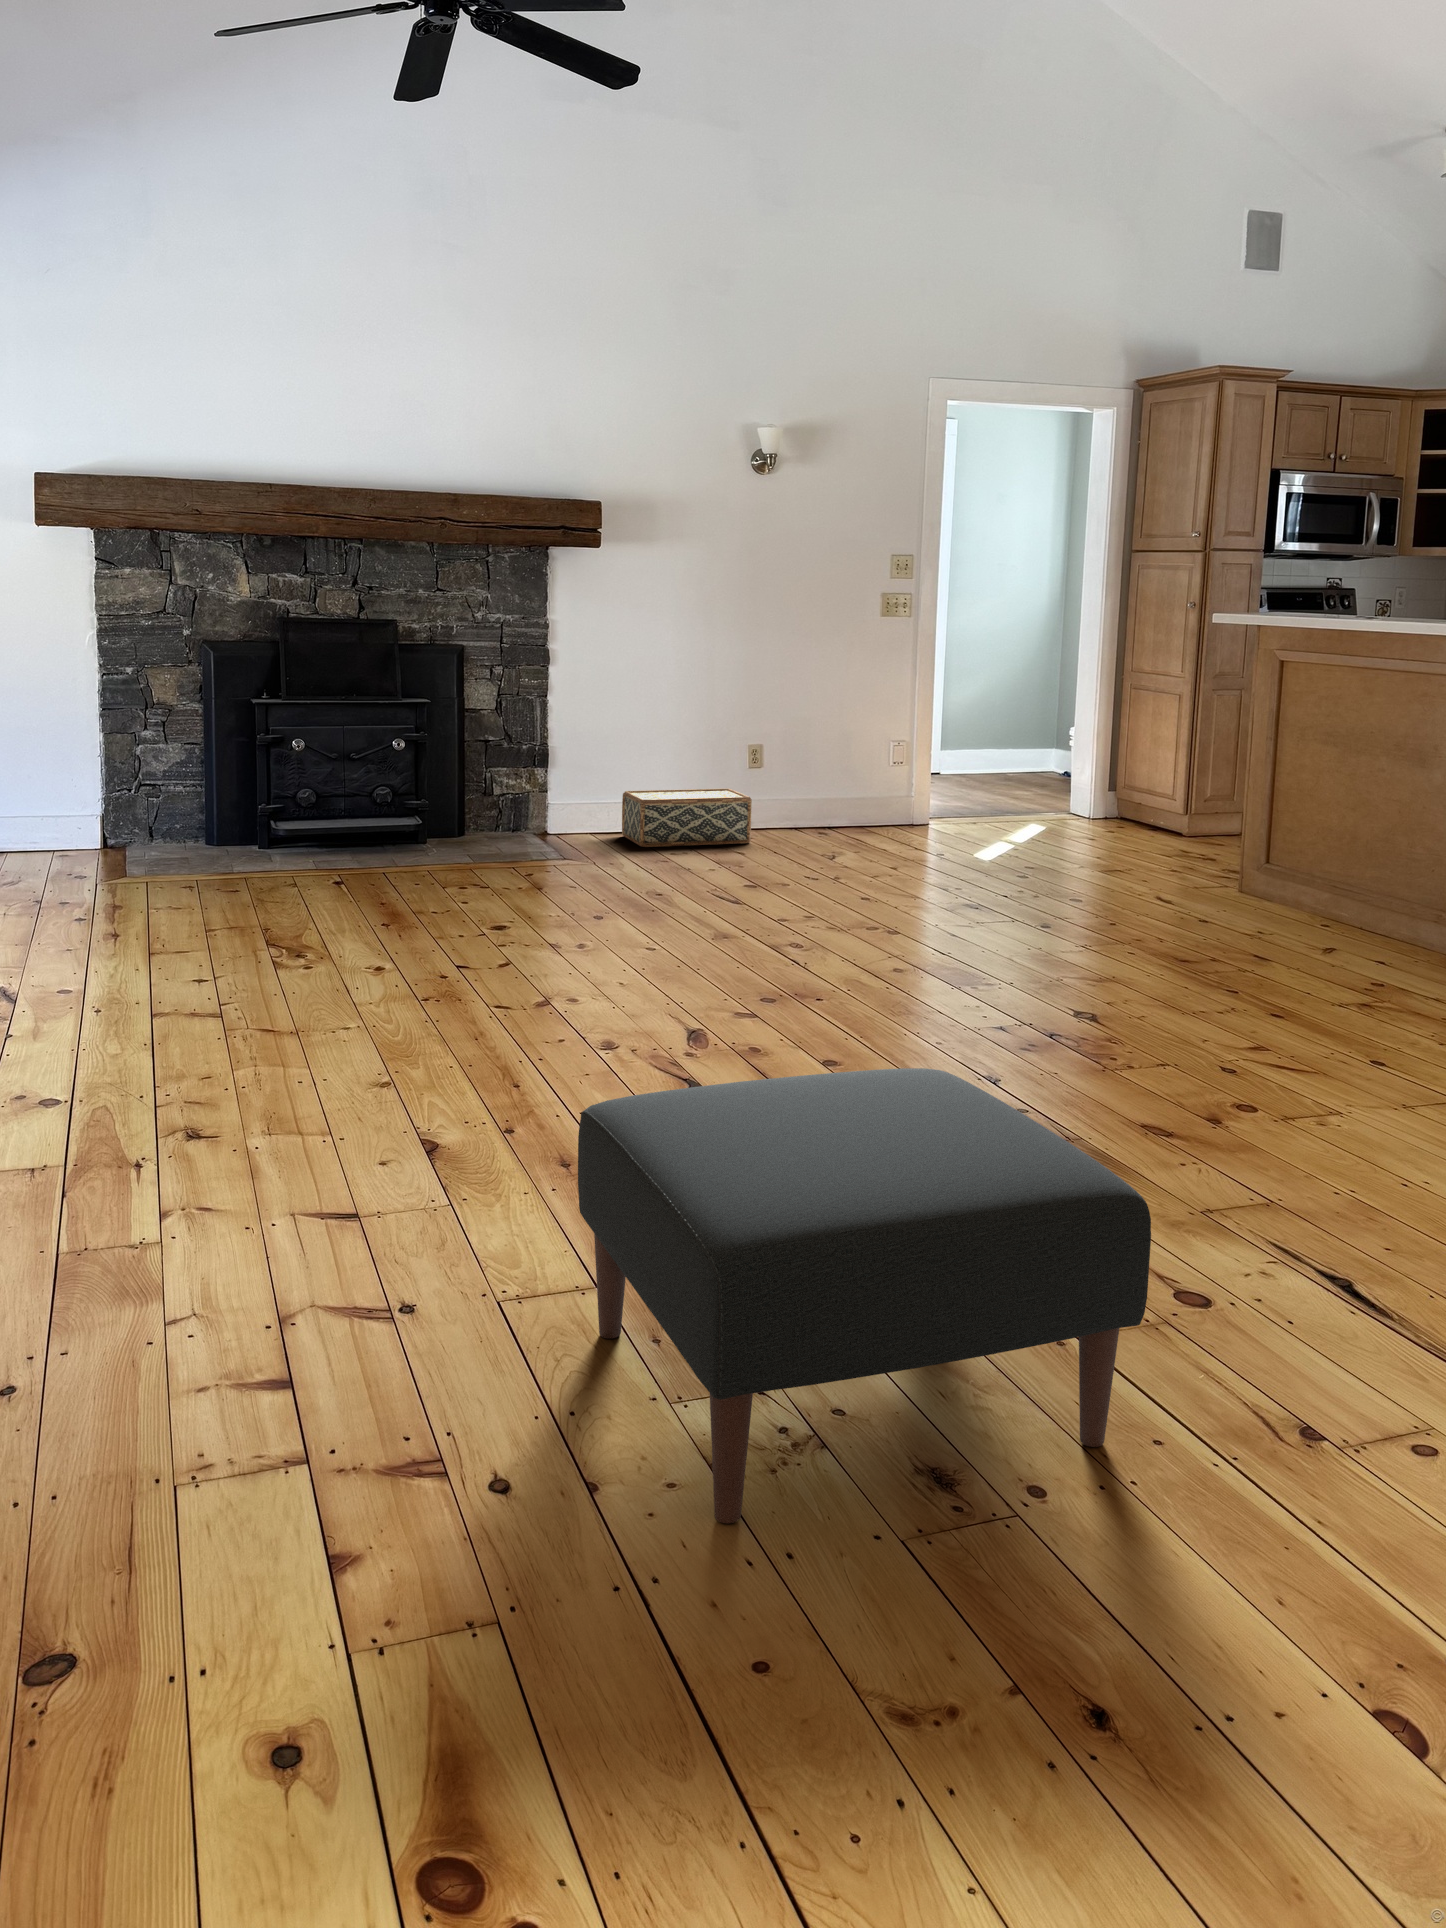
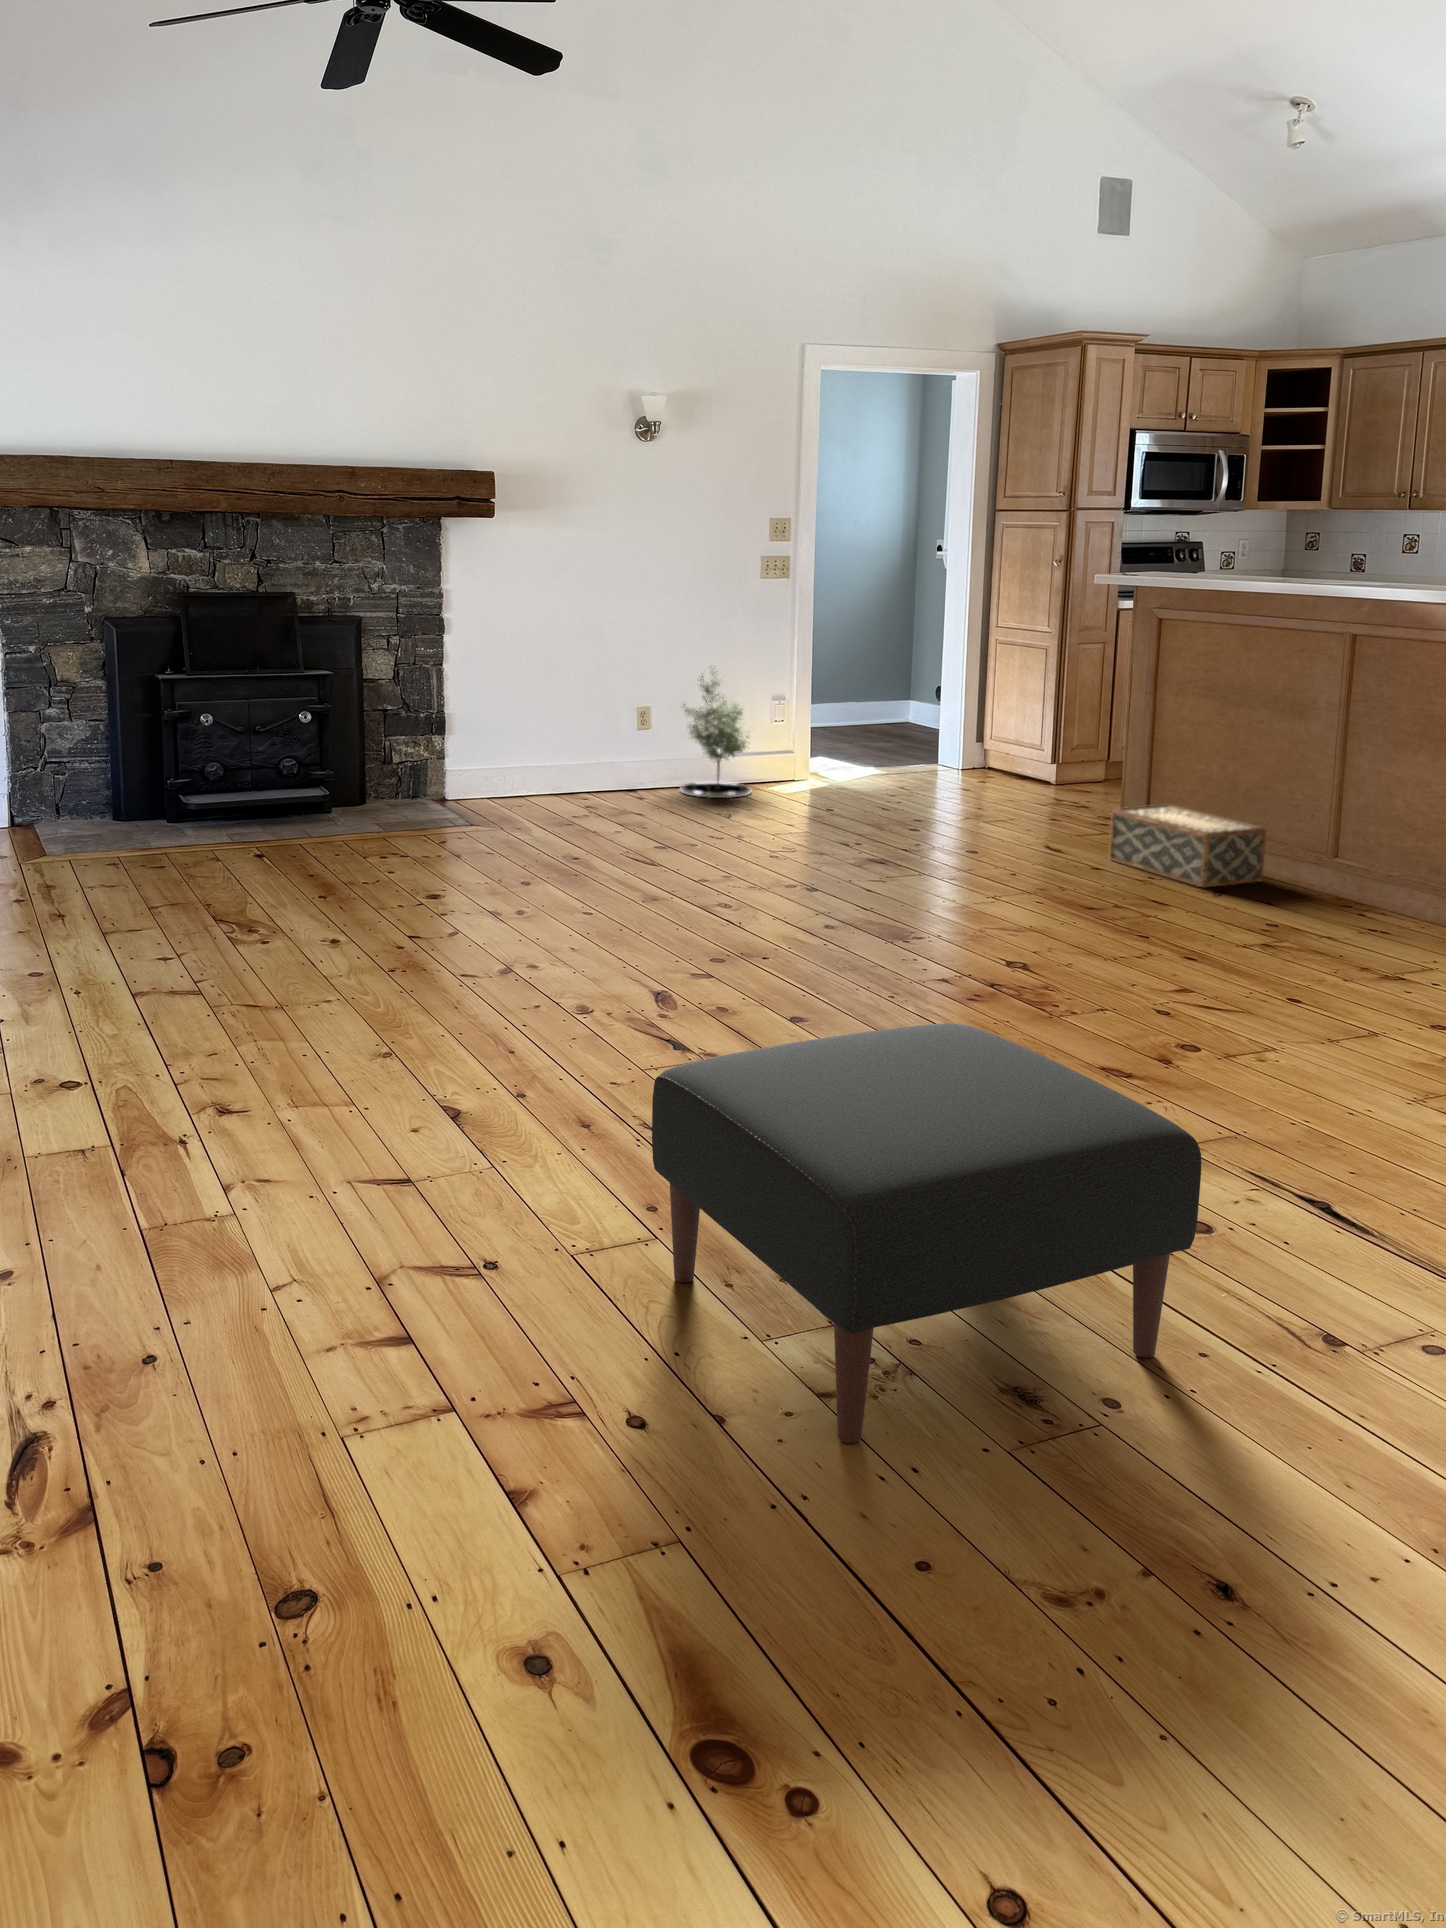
potted tree: none [794,703,871,842] -> present [680,674,751,798]
woven basket: present [622,789,752,847] -> present [1110,804,1266,887]

